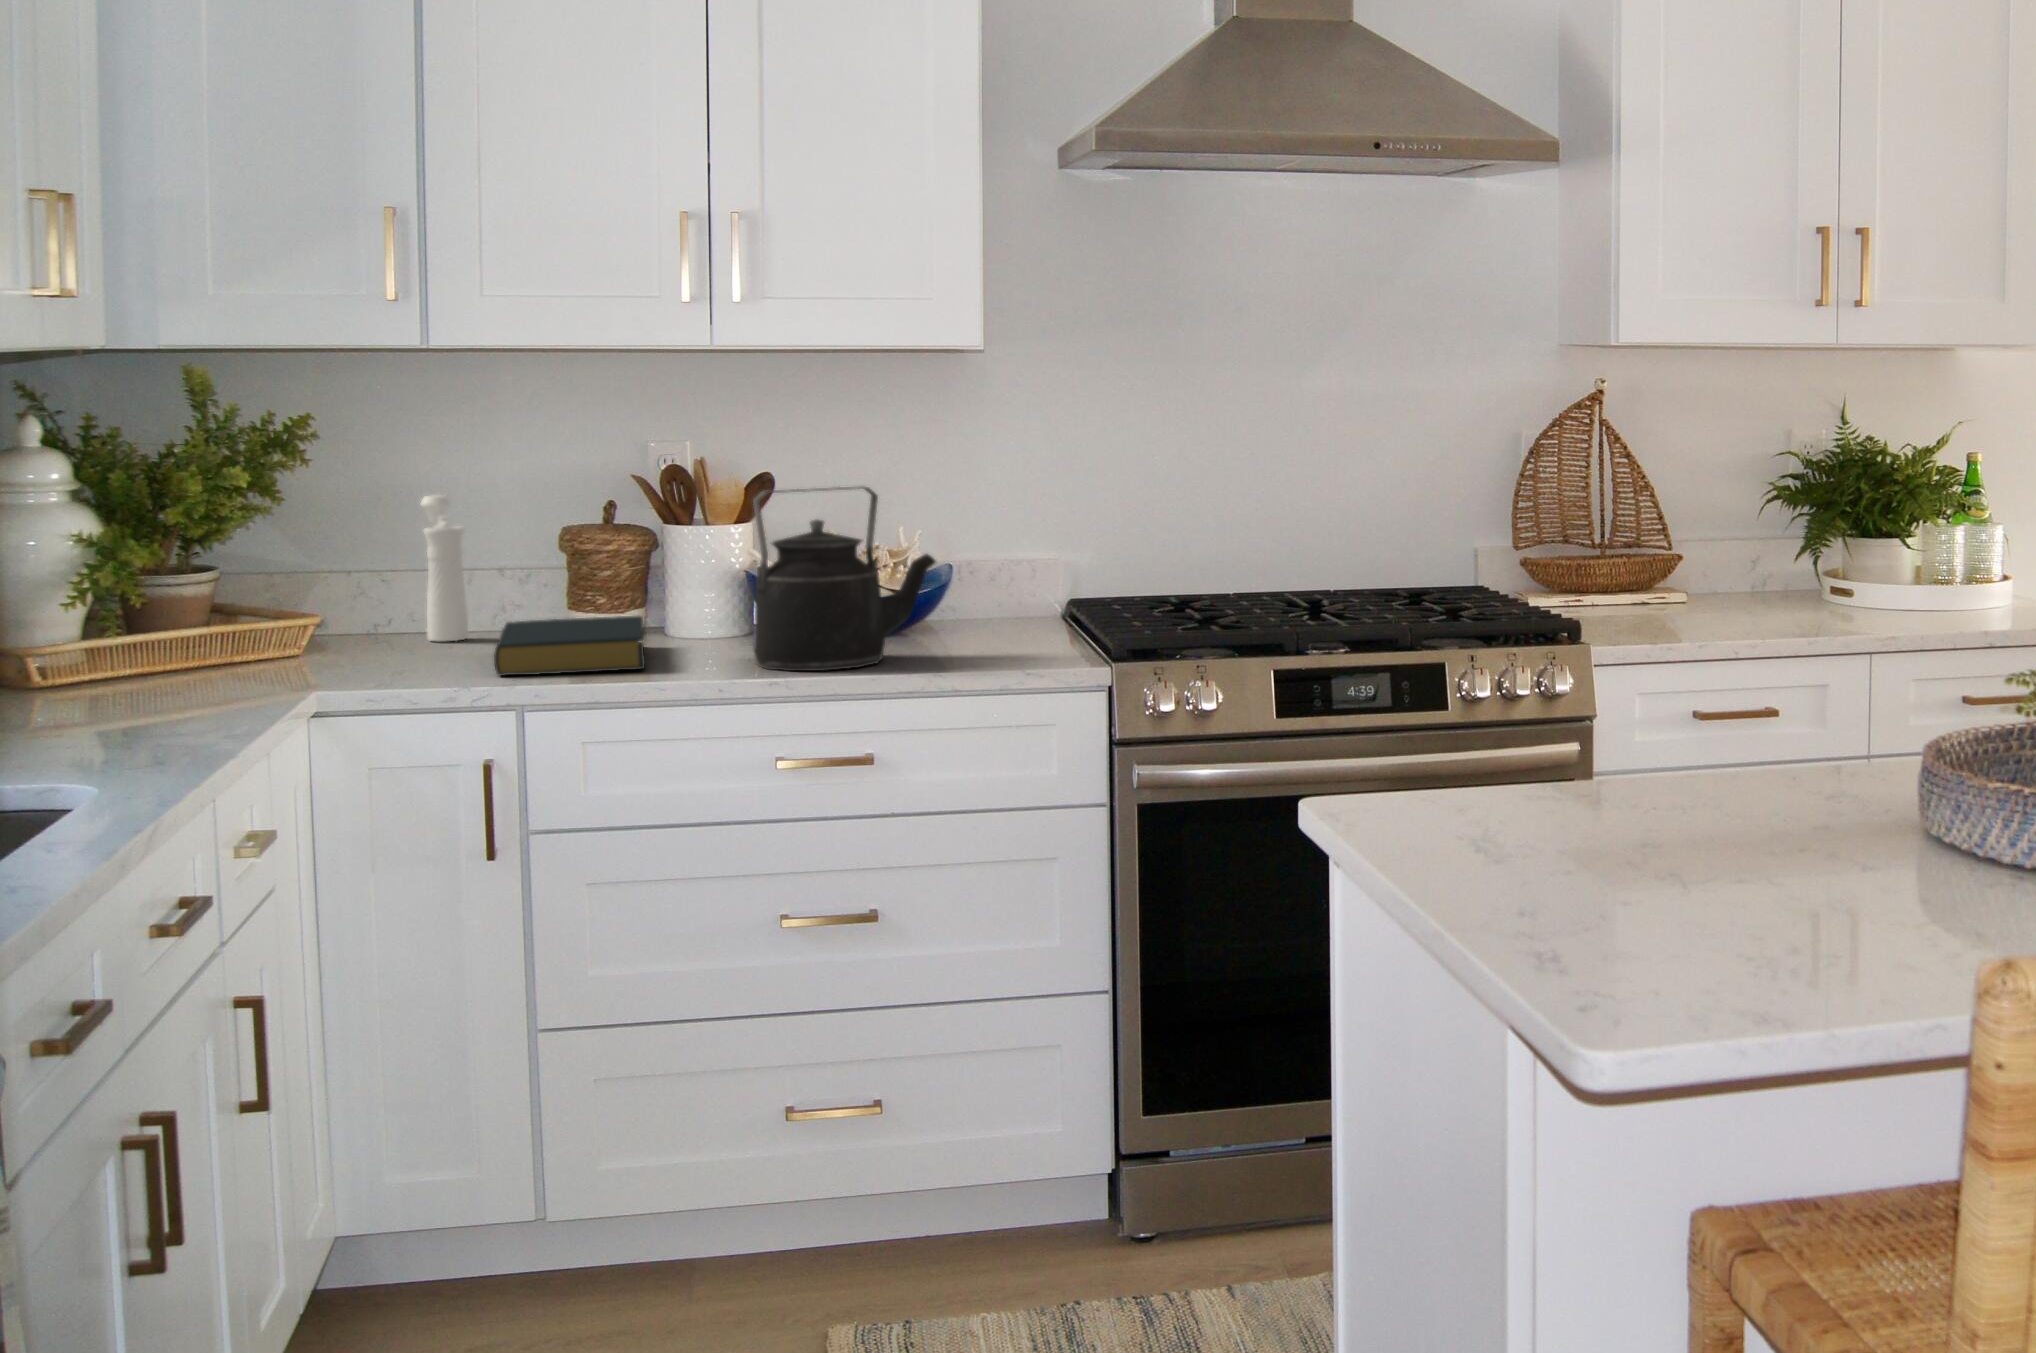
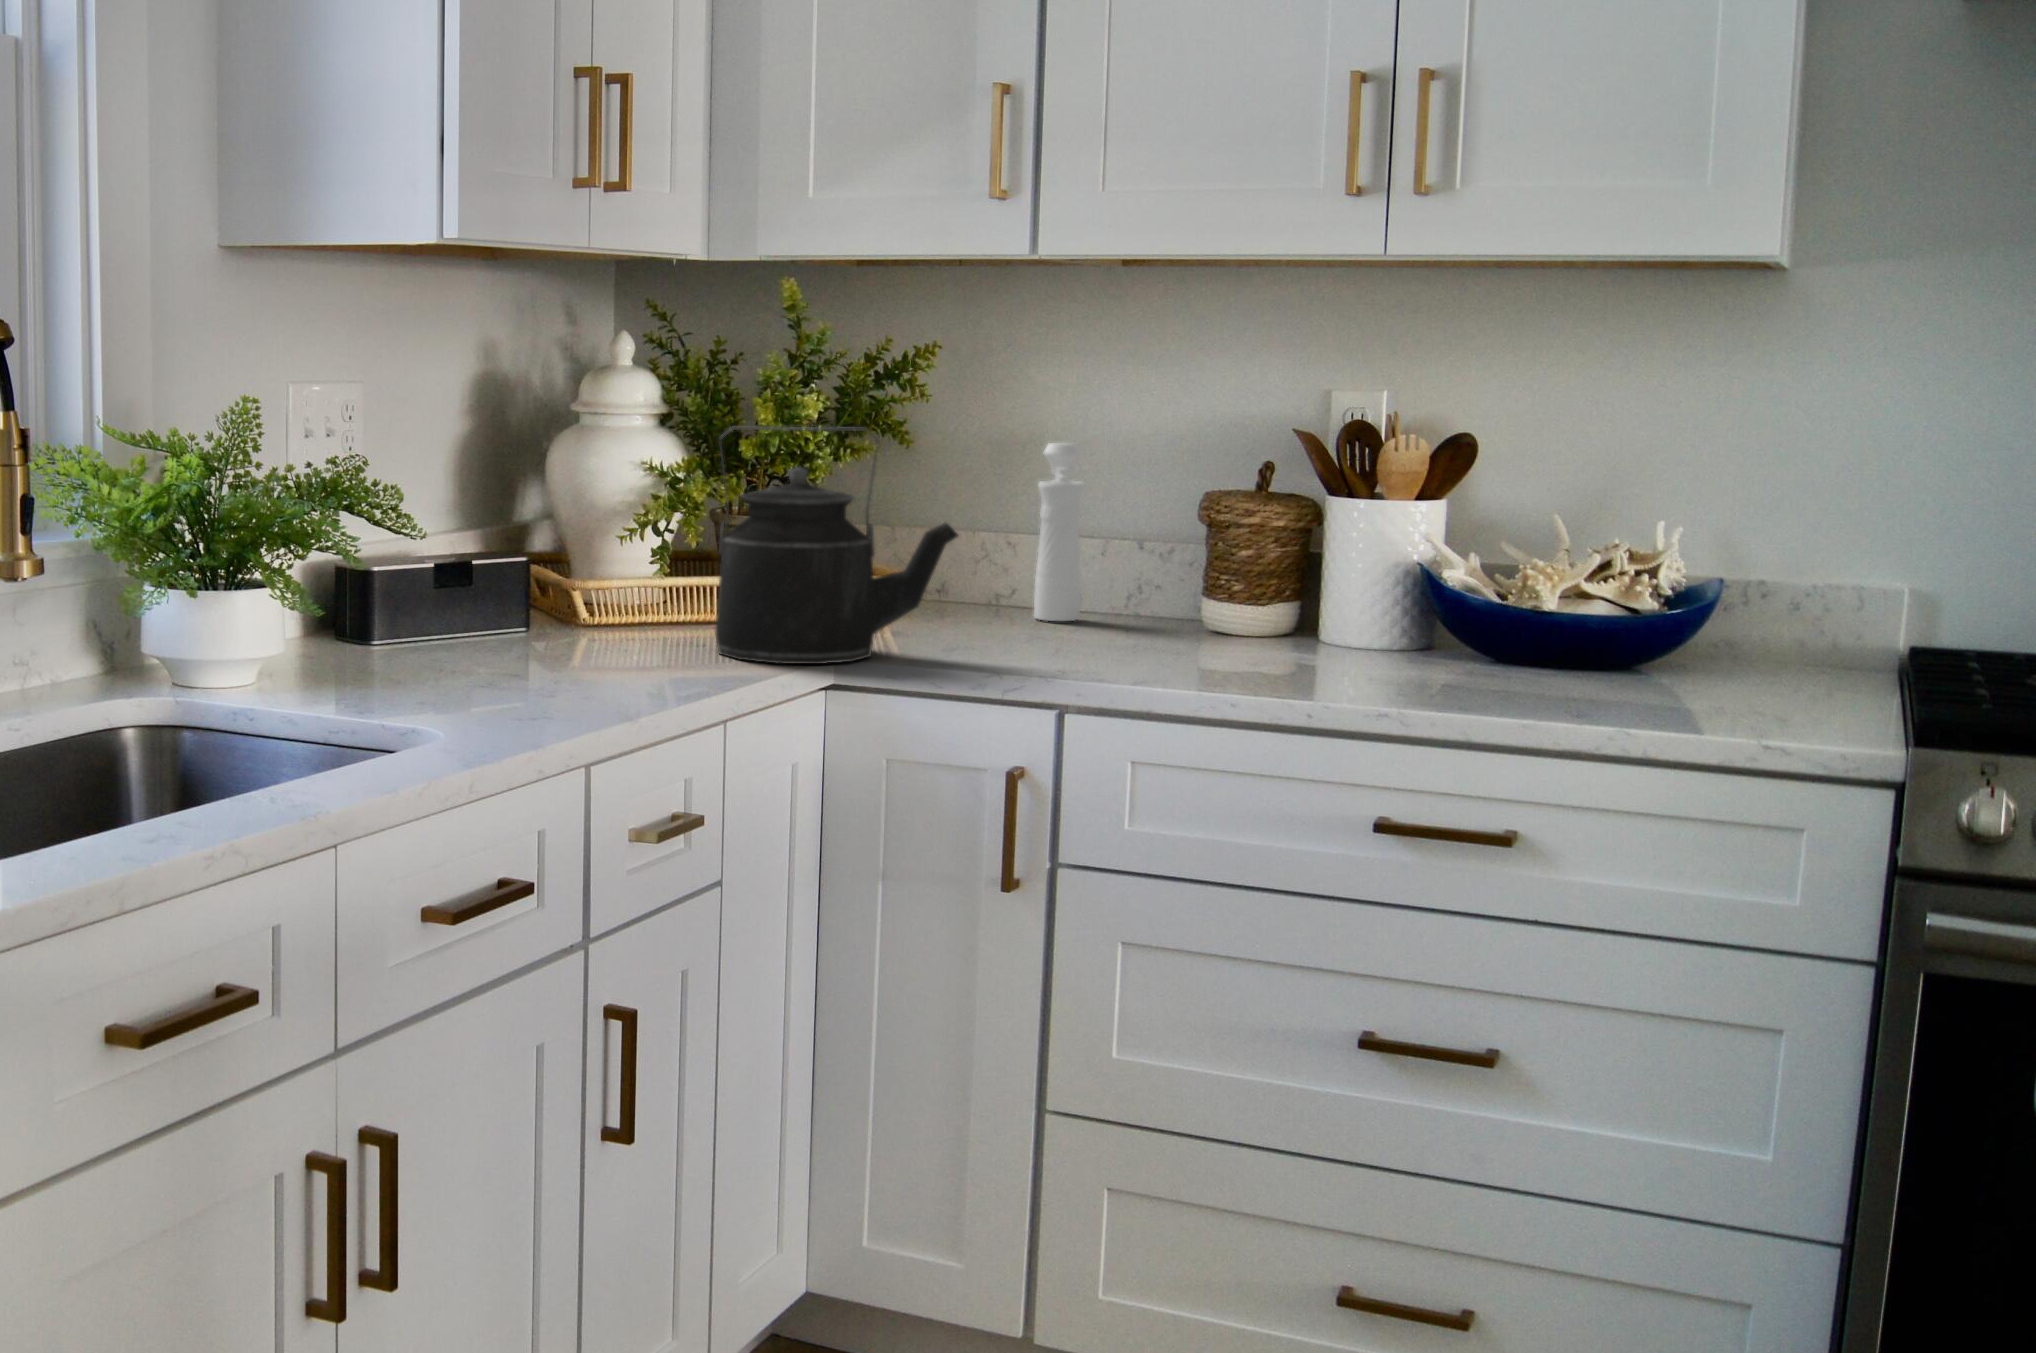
kettle: present [753,487,936,671] -> present [715,427,958,664]
hardback book: present [494,616,645,676] -> none [1081,604,1283,684]

